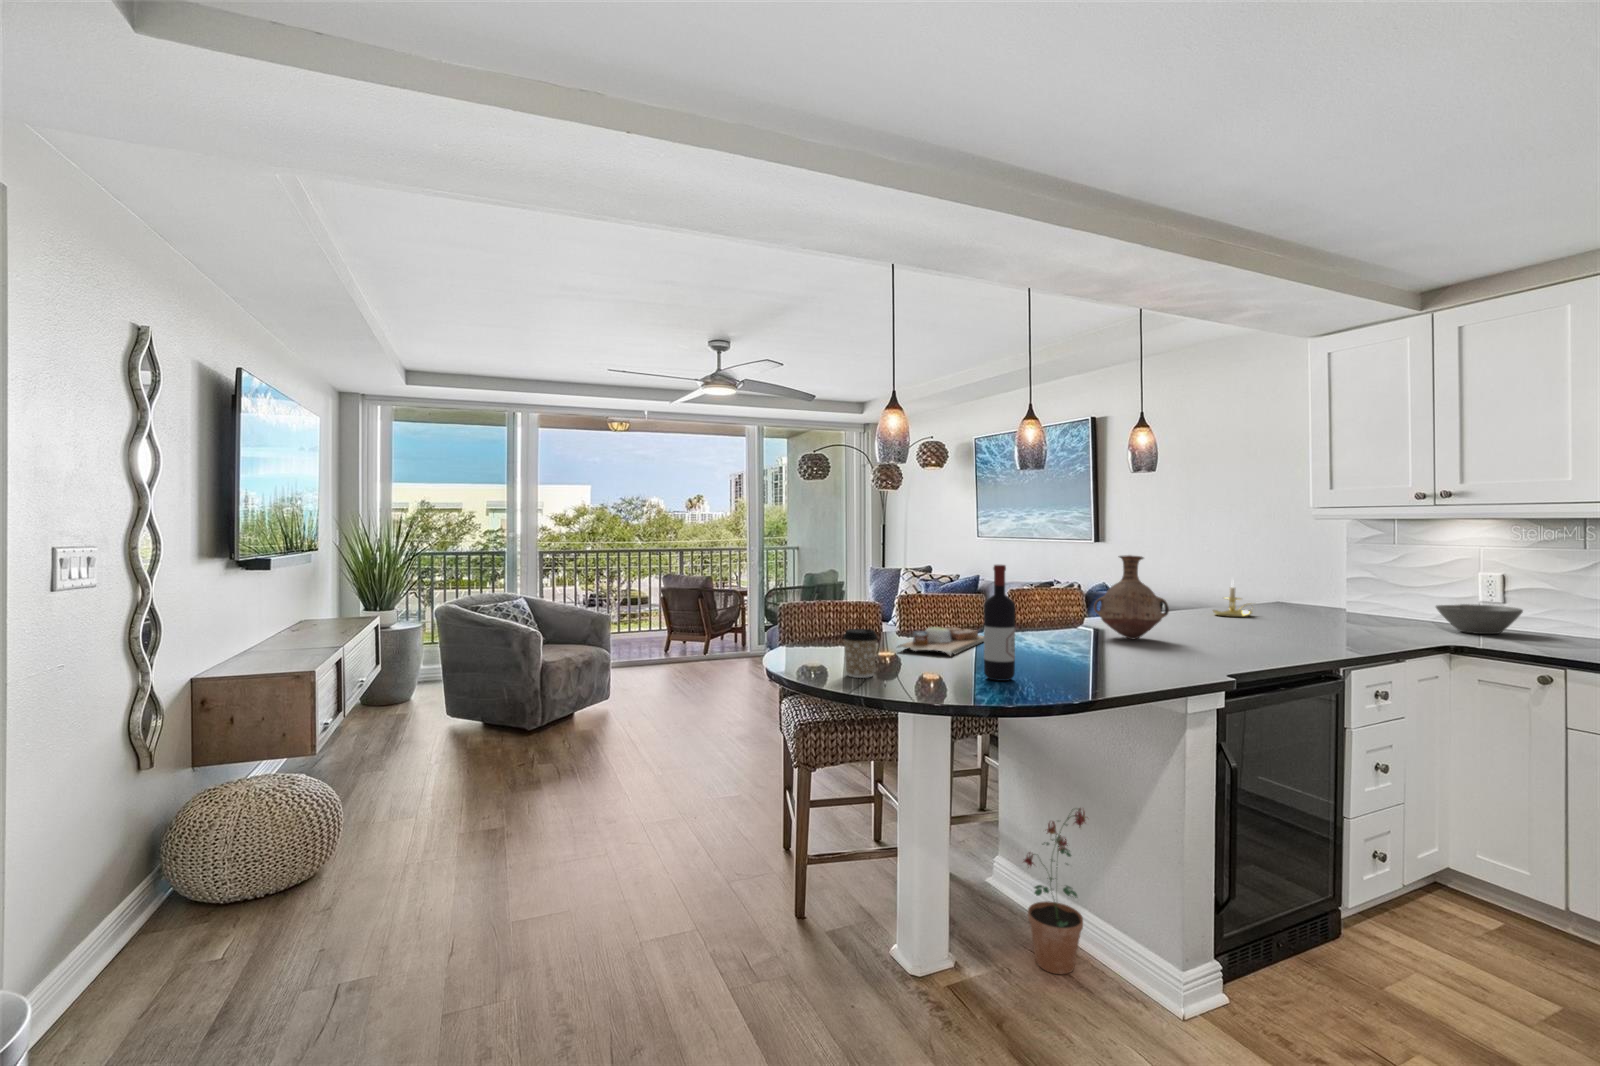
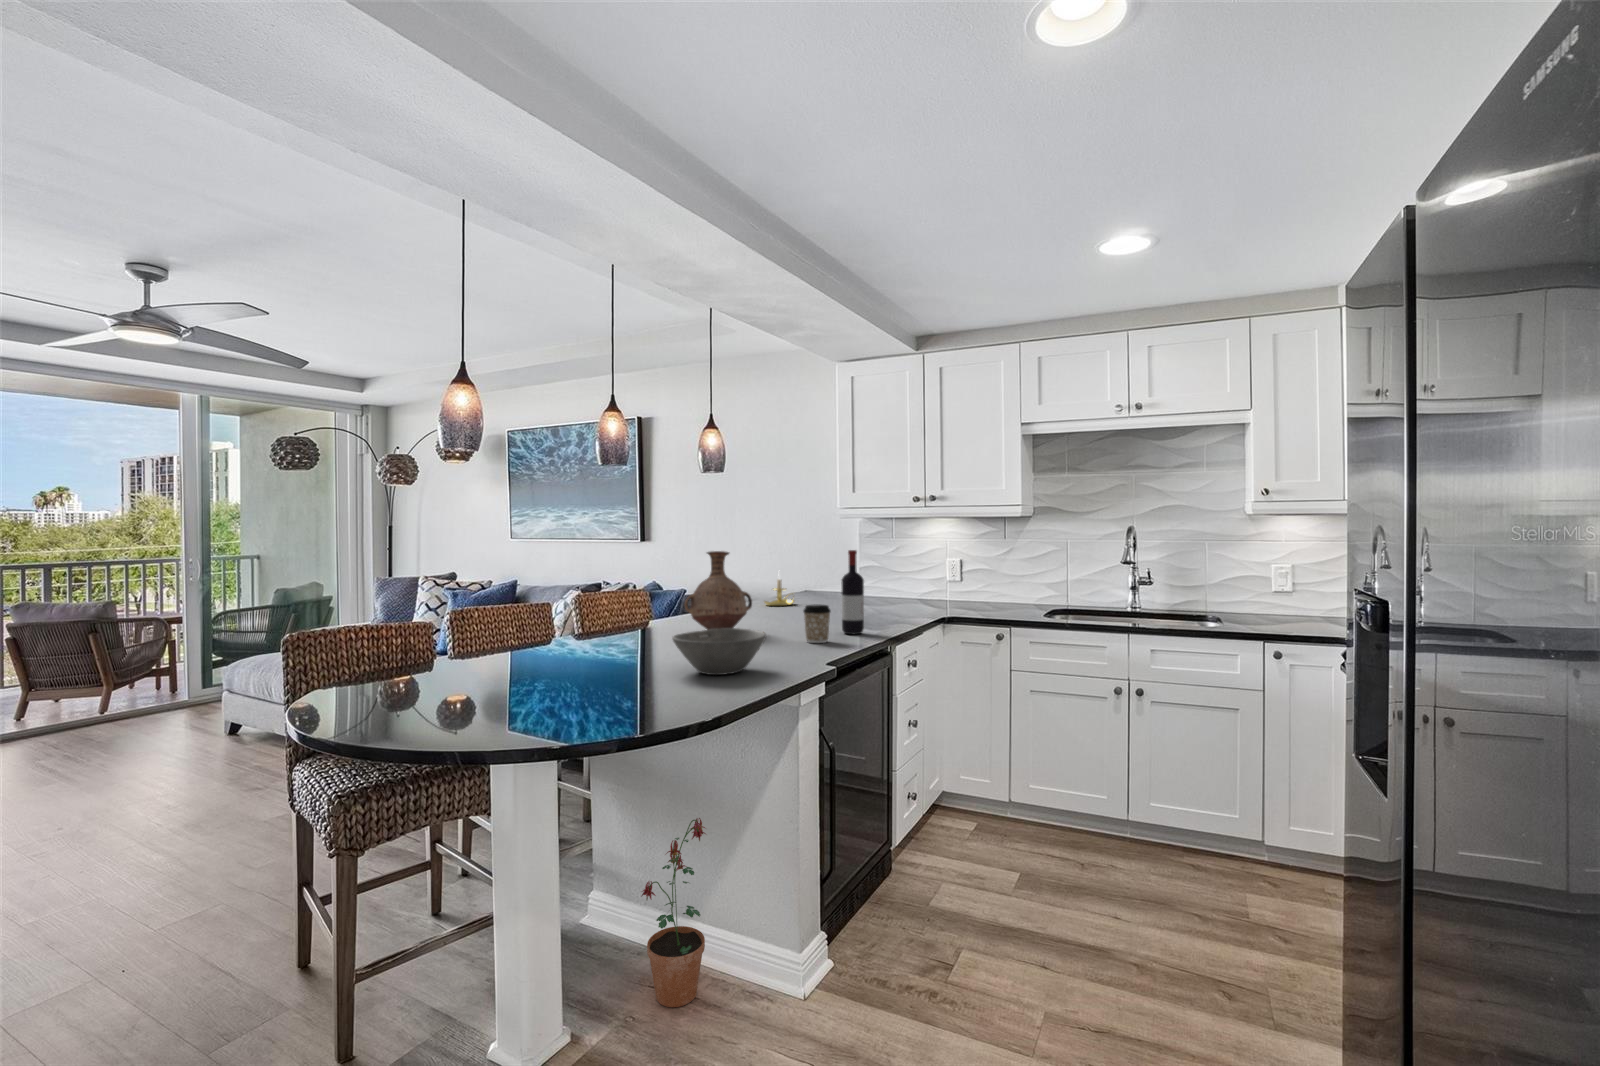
wine bottle: present [984,565,1015,681] -> present [841,550,864,635]
bowl: present [1436,604,1523,634] -> present [672,628,766,675]
cutting board: present [898,627,984,656] -> none [481,639,580,675]
coffee cup: present [843,629,877,678] -> present [803,604,831,643]

